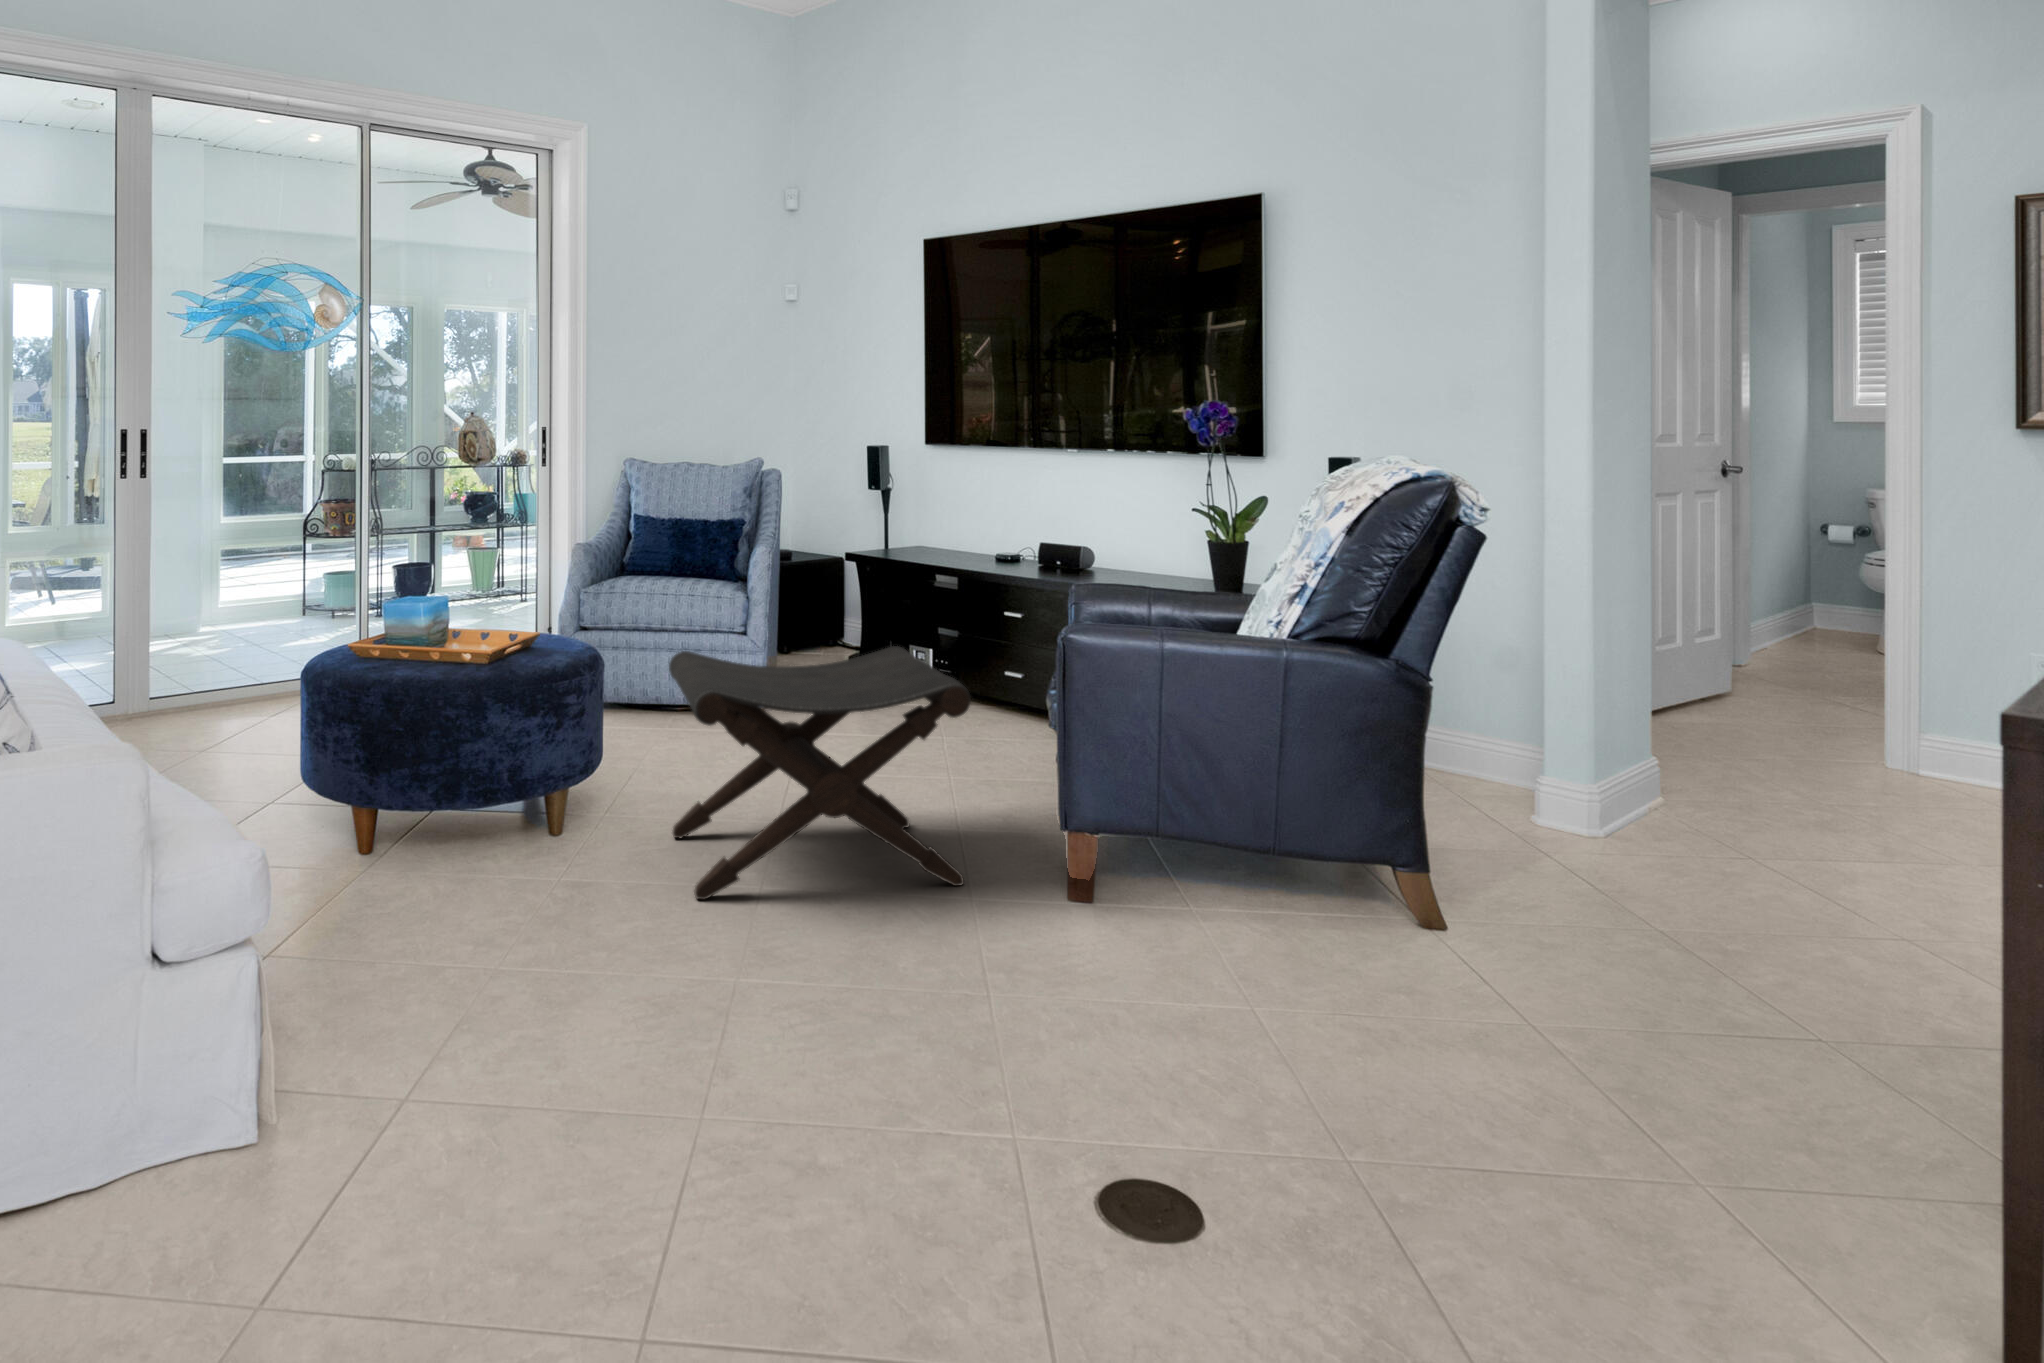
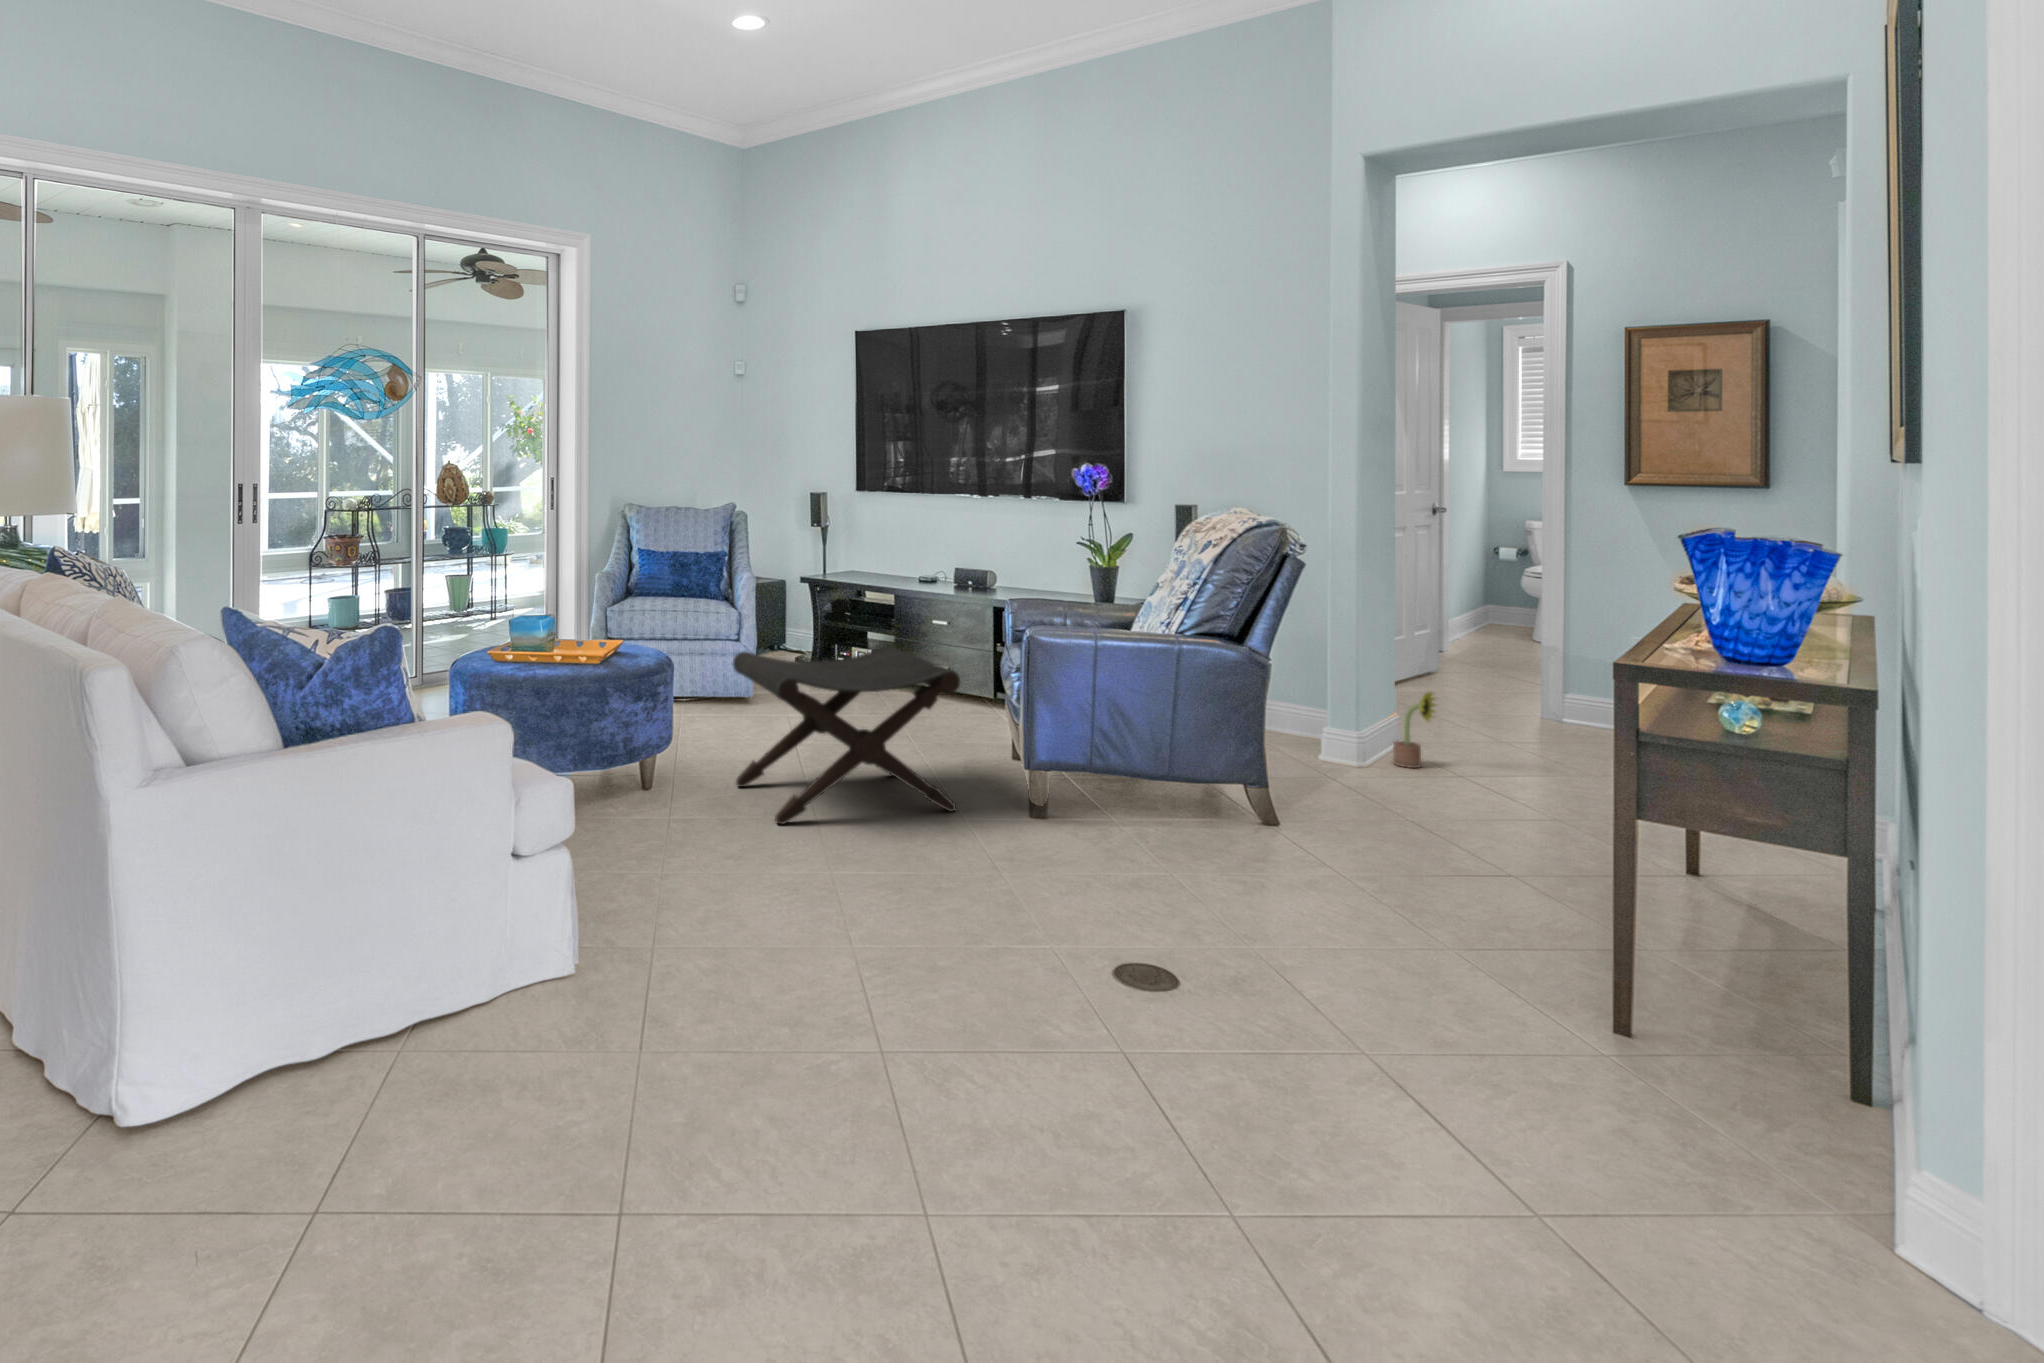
decorative plant: none [1637,721,1707,834] -> present [1393,692,1435,768]

